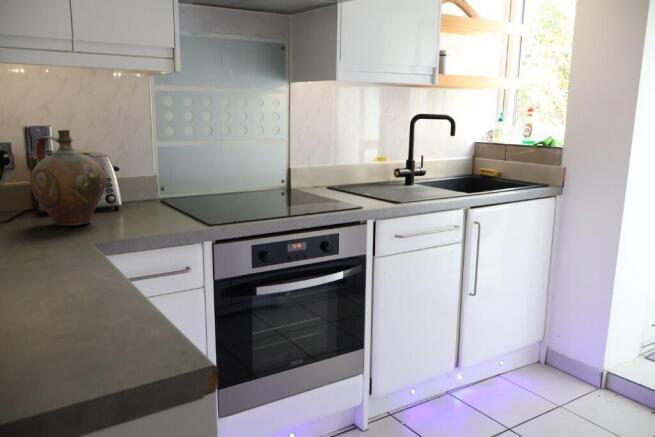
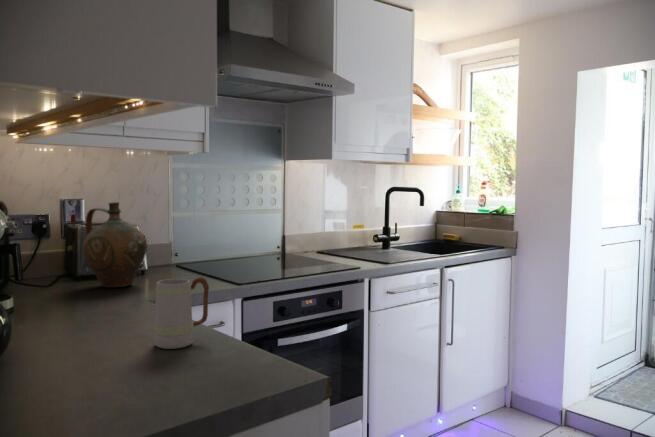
mug: none [28,225,102,313] -> present [154,277,209,349]

